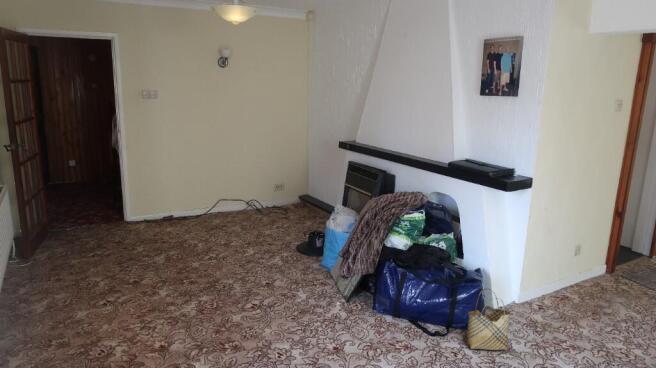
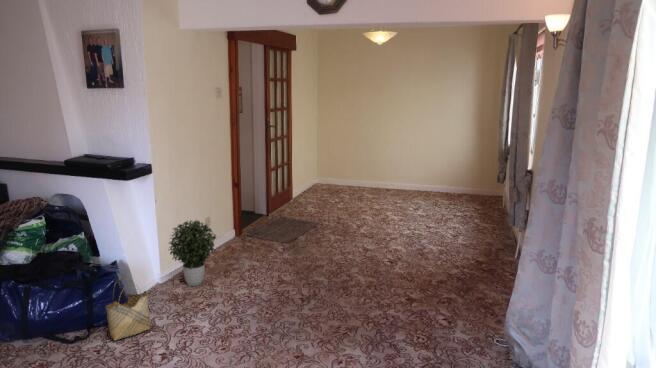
potted plant: none [532,244,593,319] -> present [169,220,216,286]

